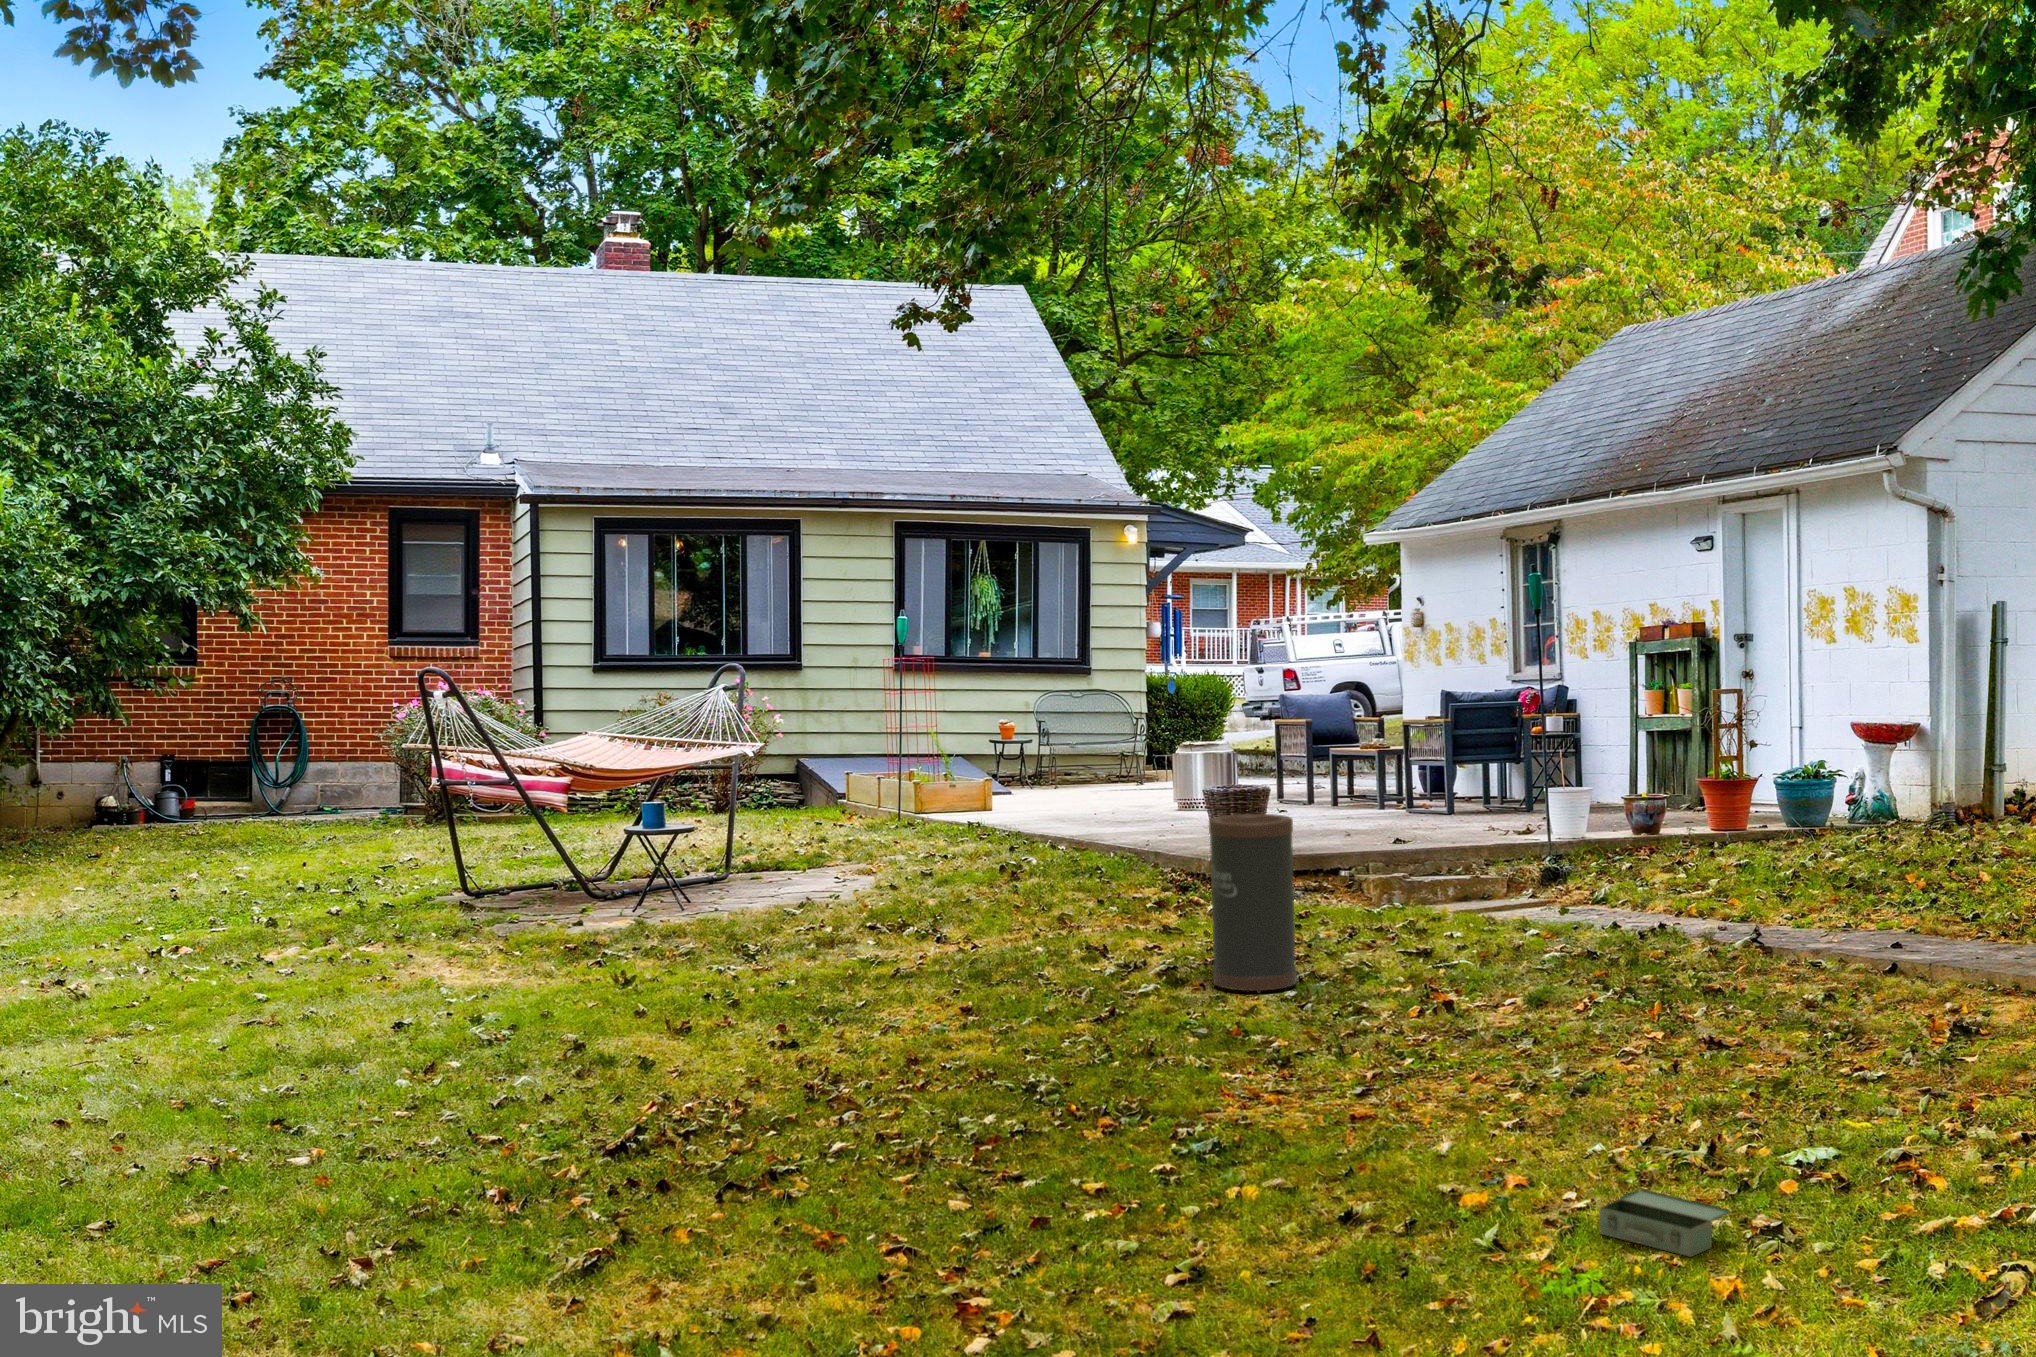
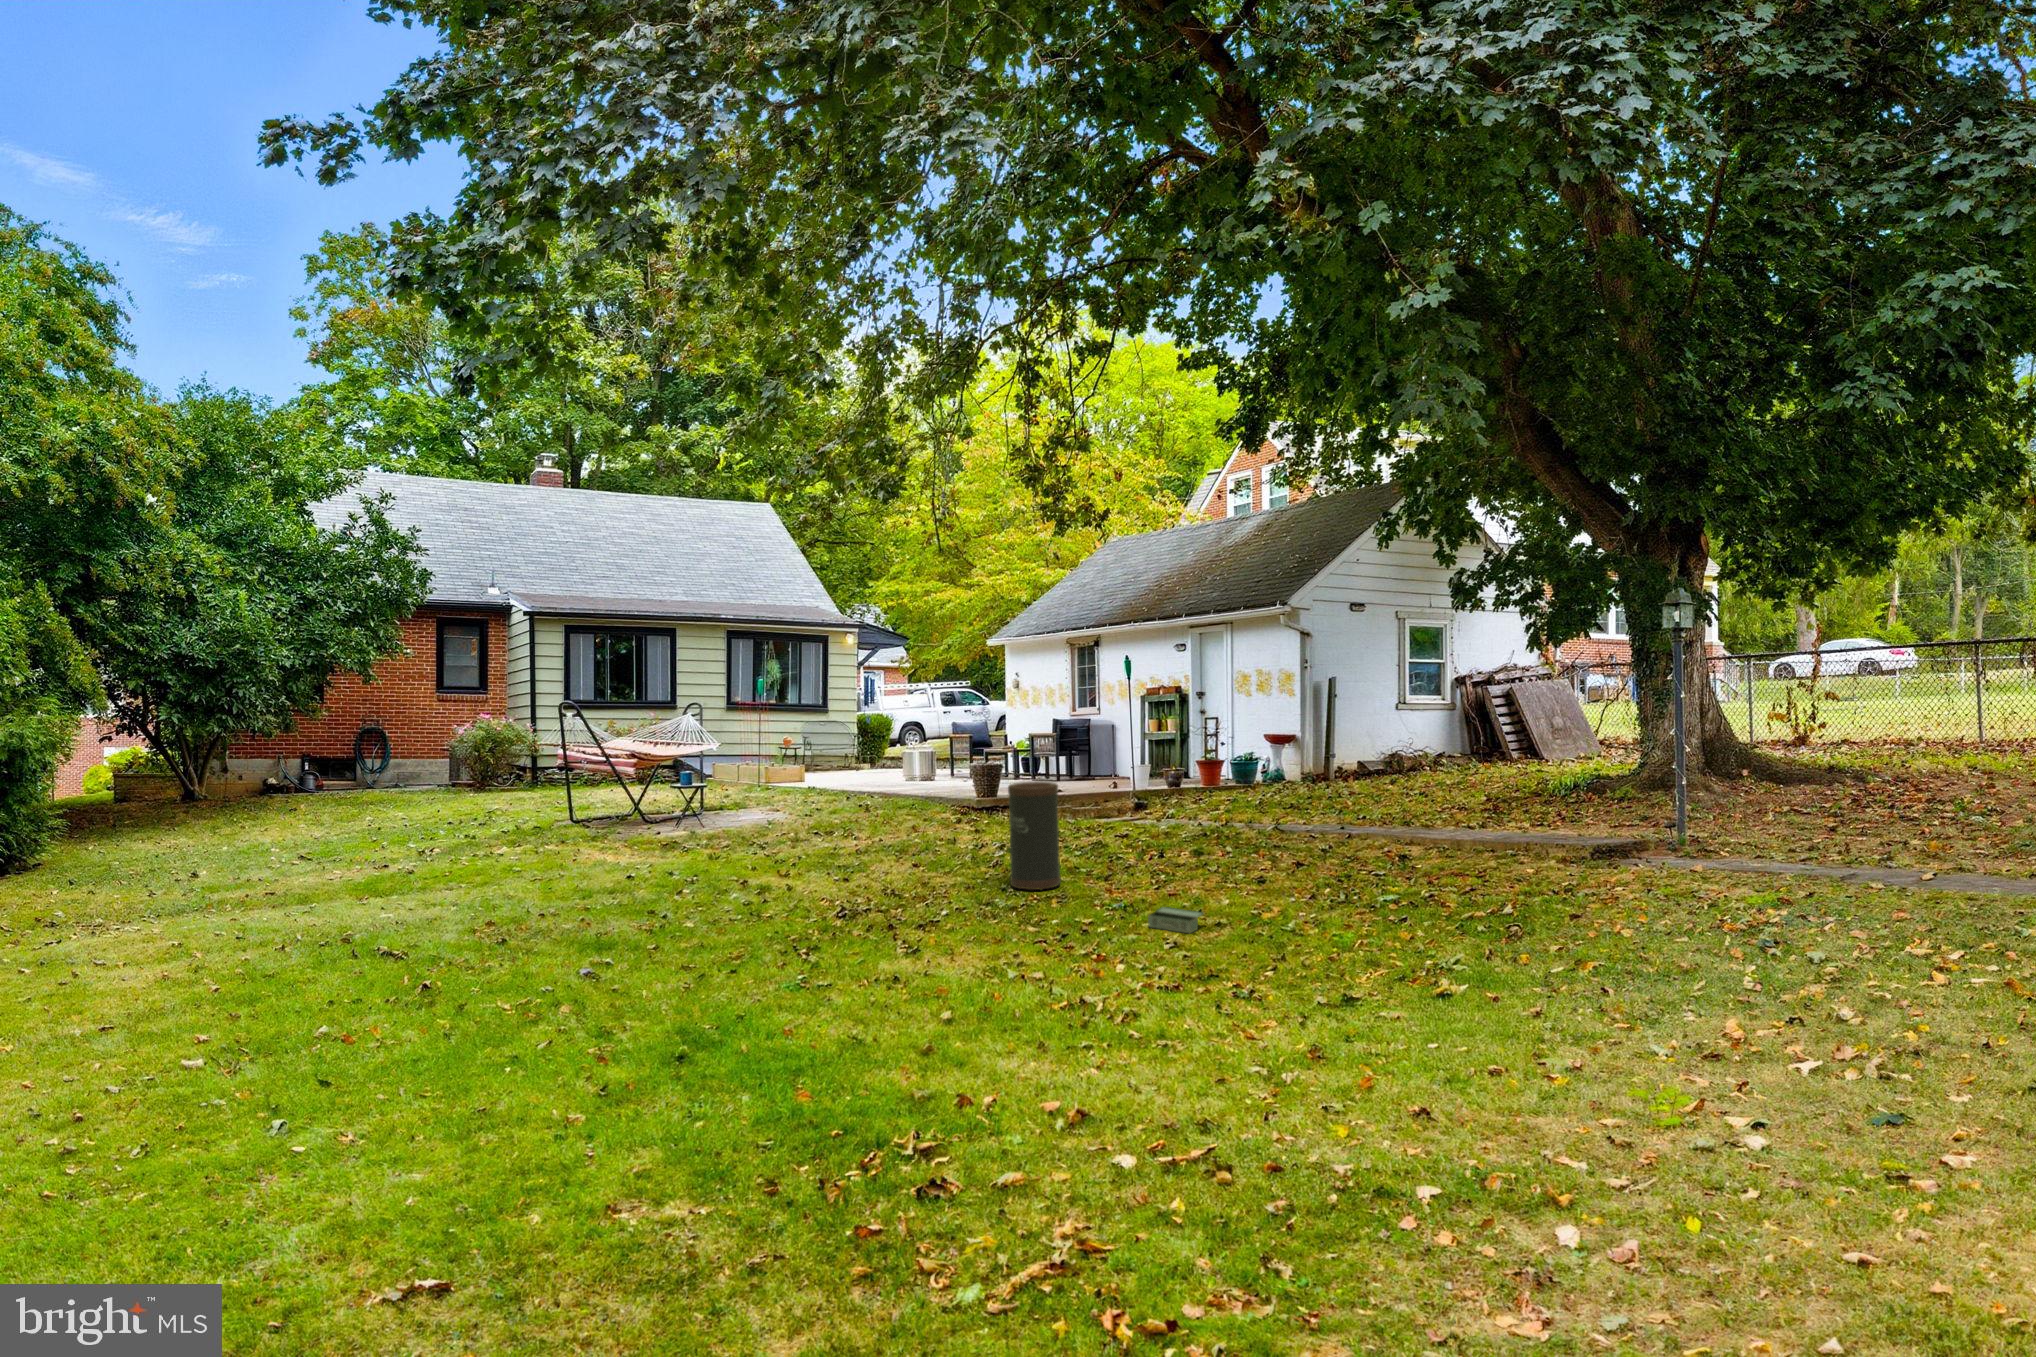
toolbox: present [1599,1189,1730,1257] -> present [1148,907,1203,934]

